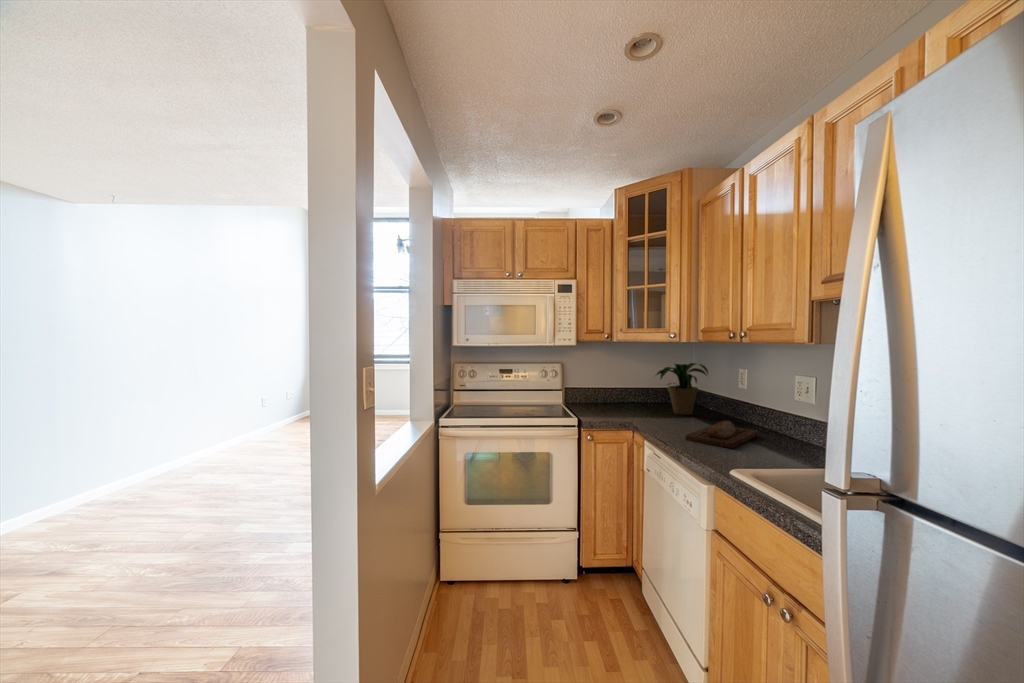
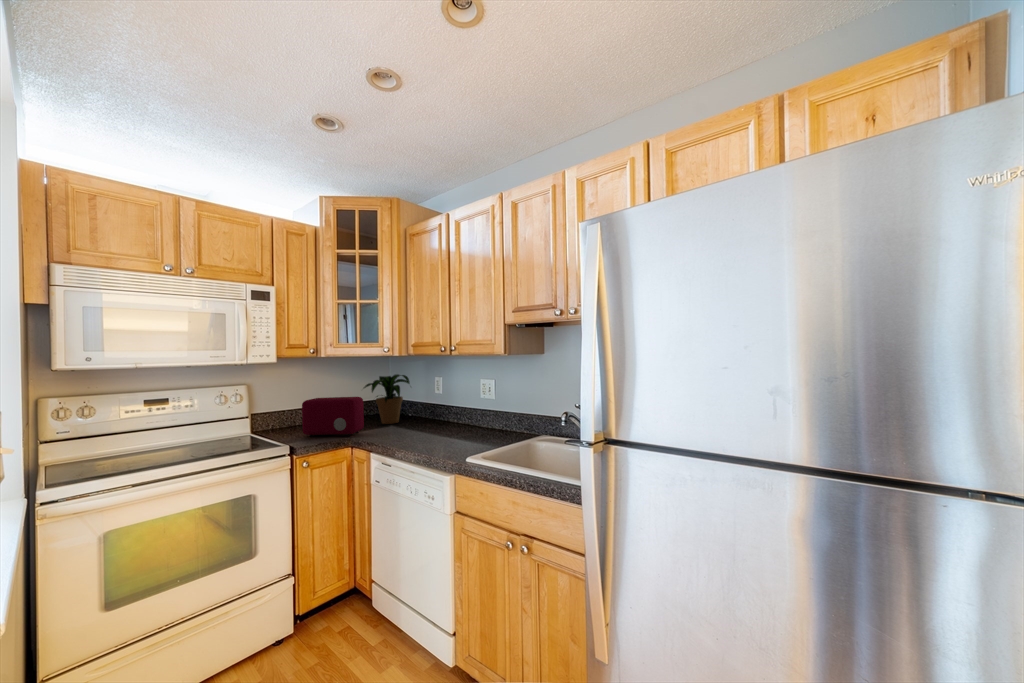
toaster: none [594,379,648,419] -> present [302,397,364,436]
bread loaf: present [685,421,759,448] -> none [413,421,460,445]

